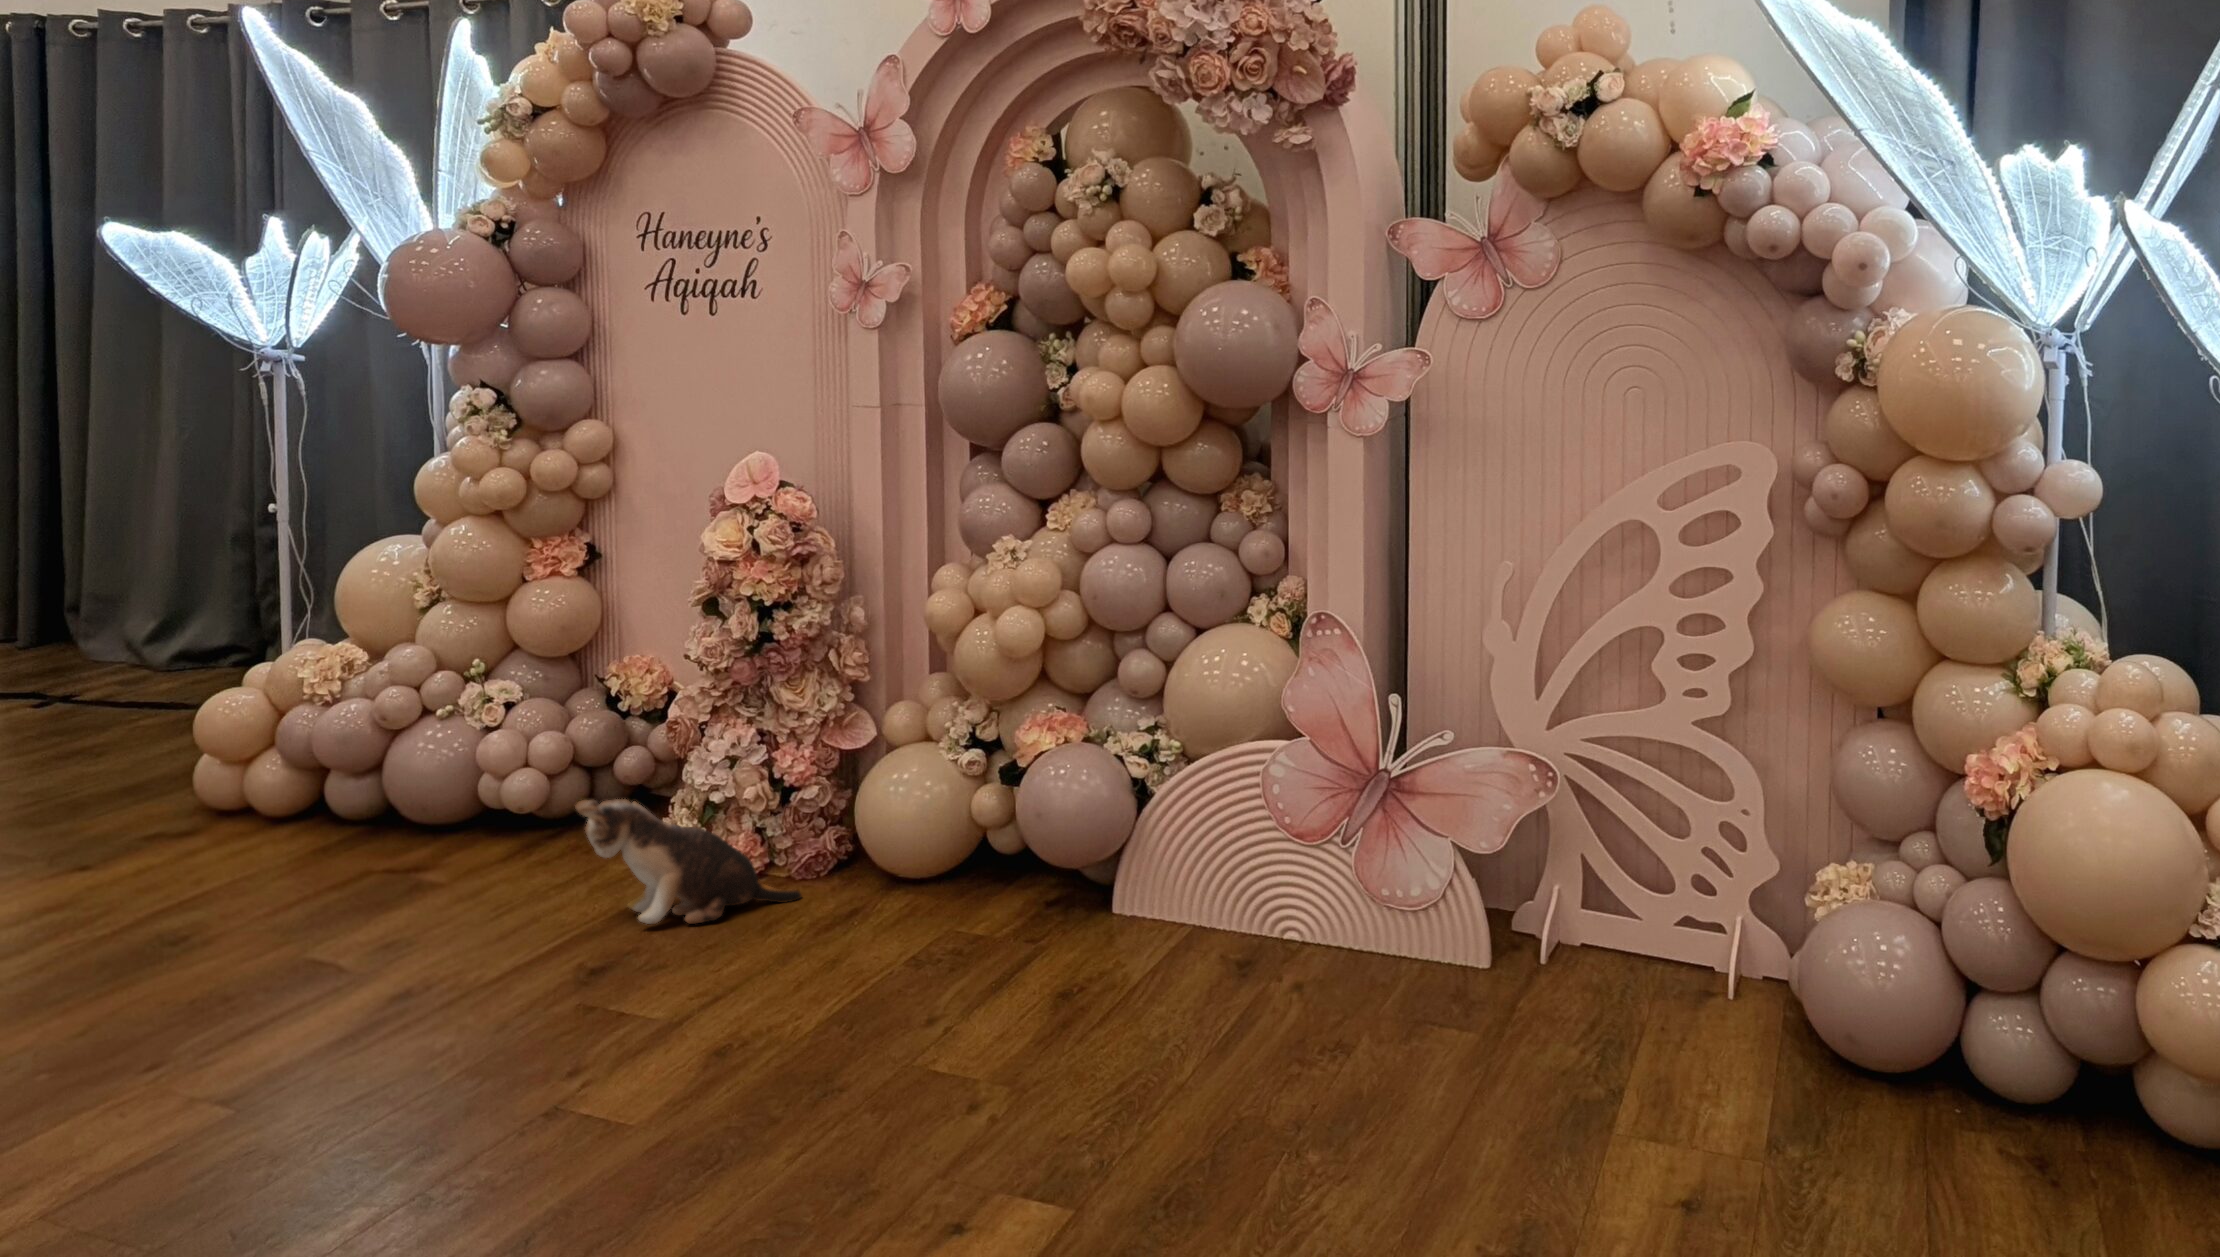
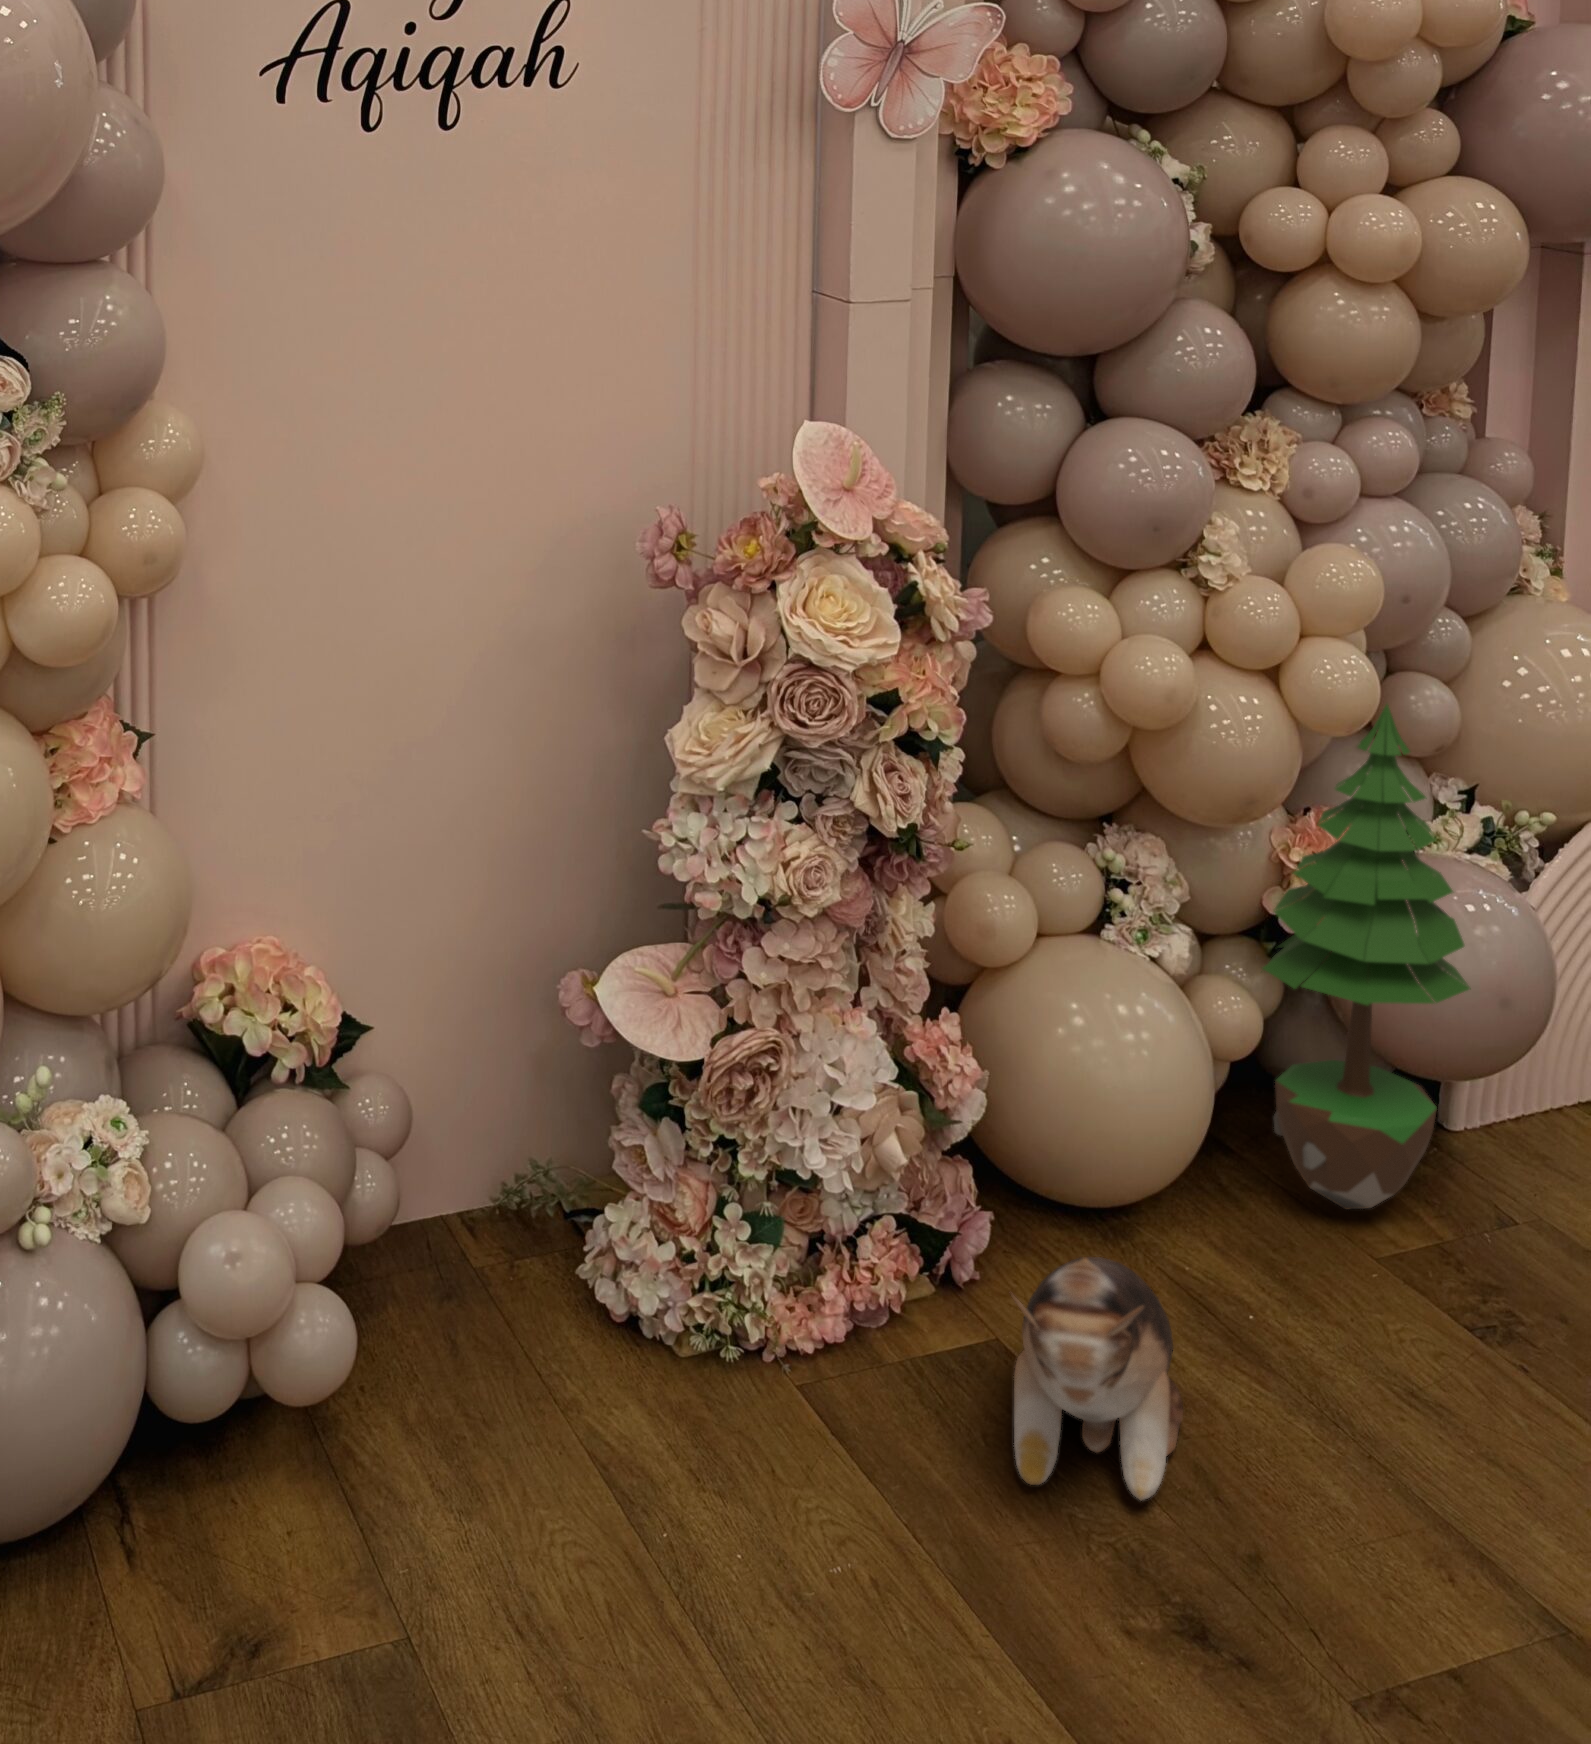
potted tree: none [914,624,1021,910] -> present [1263,705,1471,1210]

